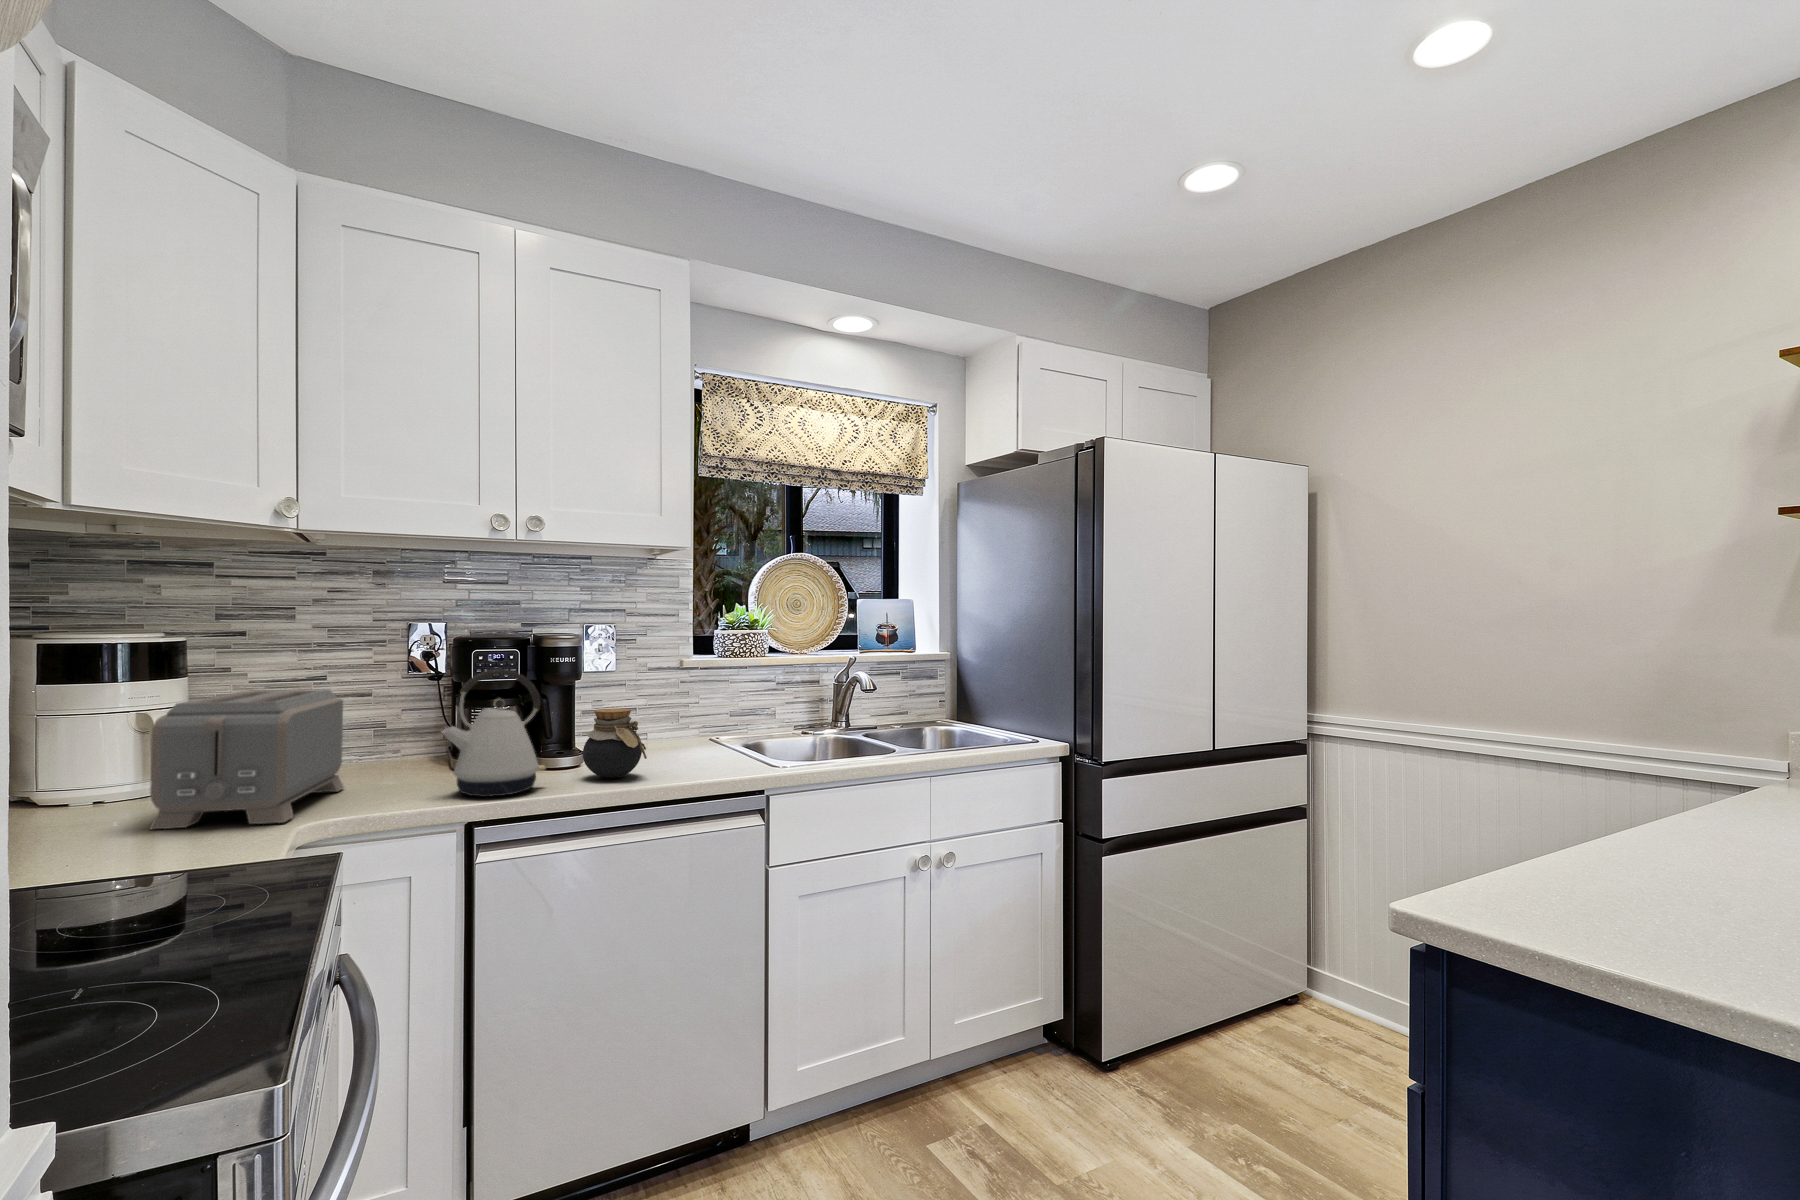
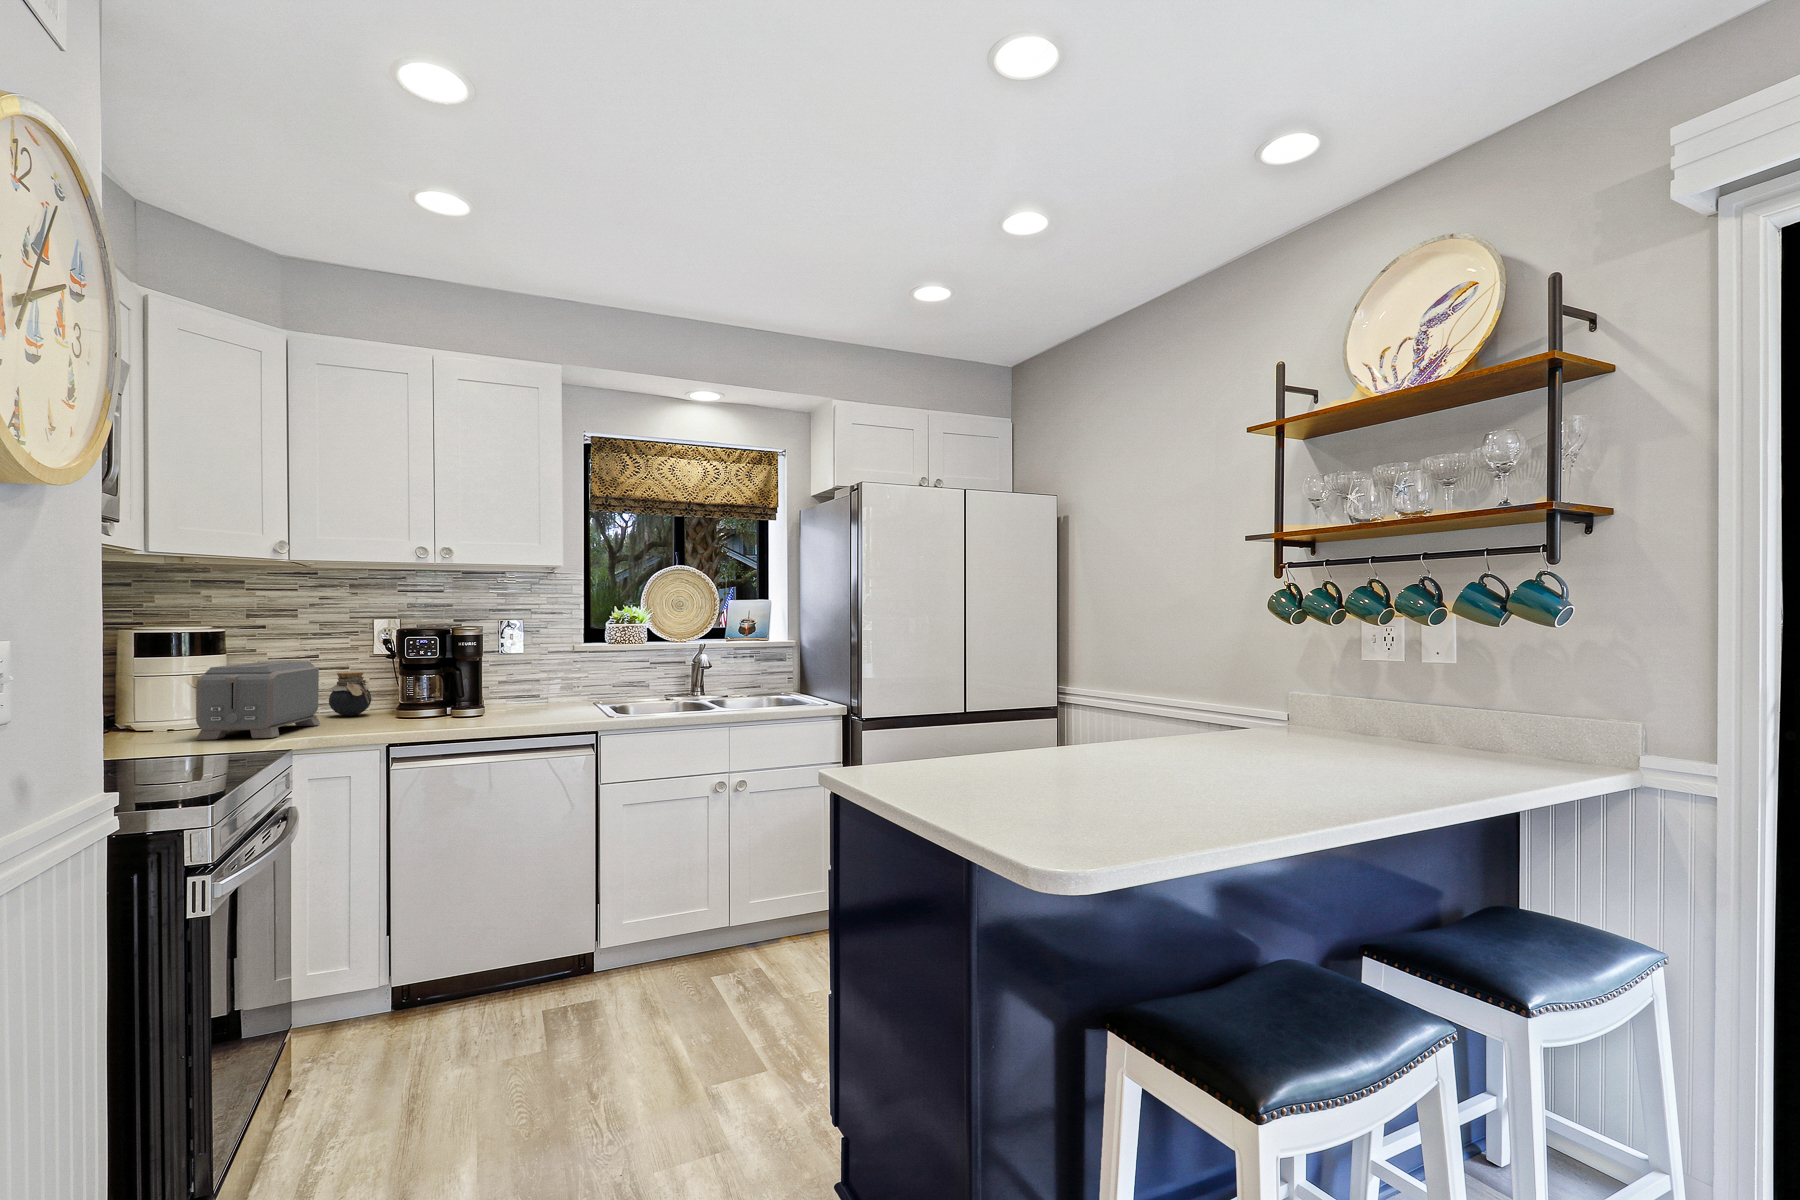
kettle: present [442,669,545,797] -> none [375,648,446,729]
jar: present [583,709,647,778] -> present [329,672,371,716]

